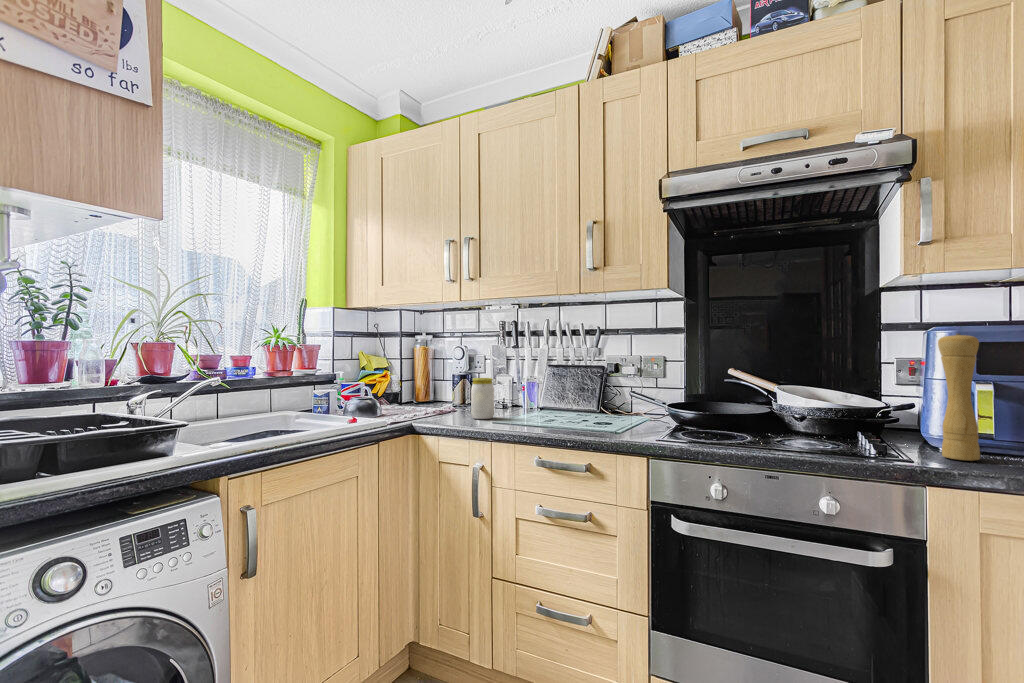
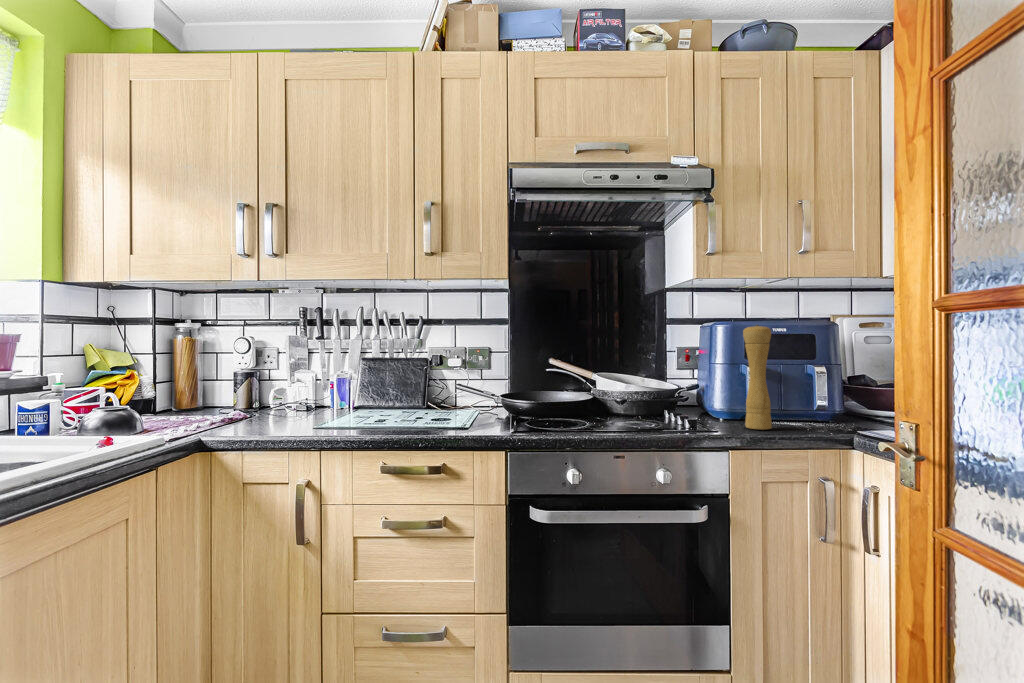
jar: present [471,378,494,419] -> none [279,375,309,425]

